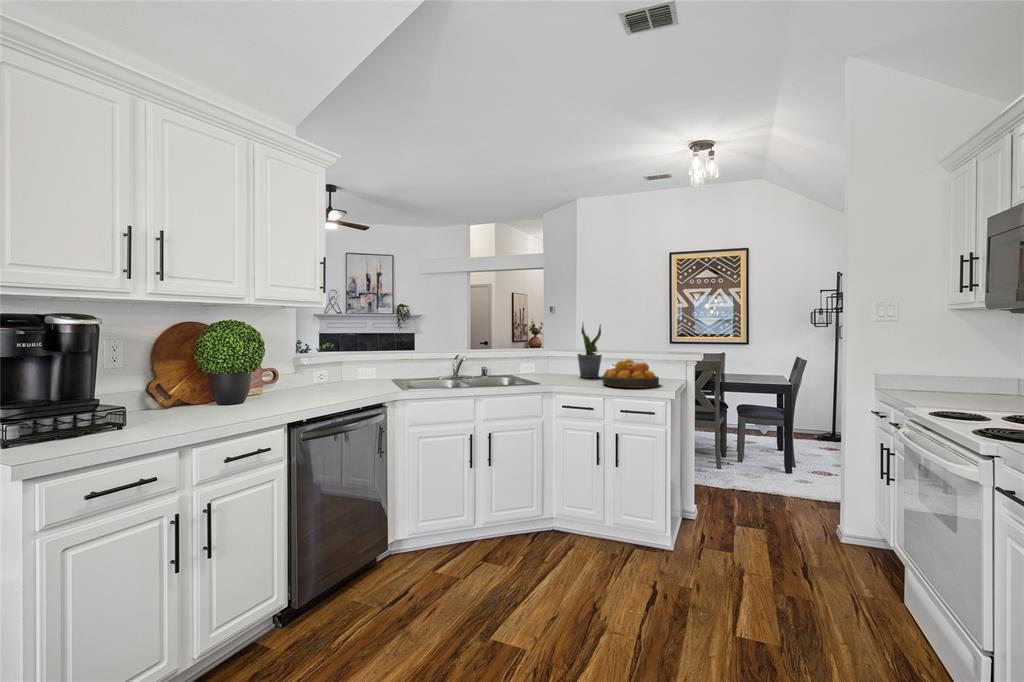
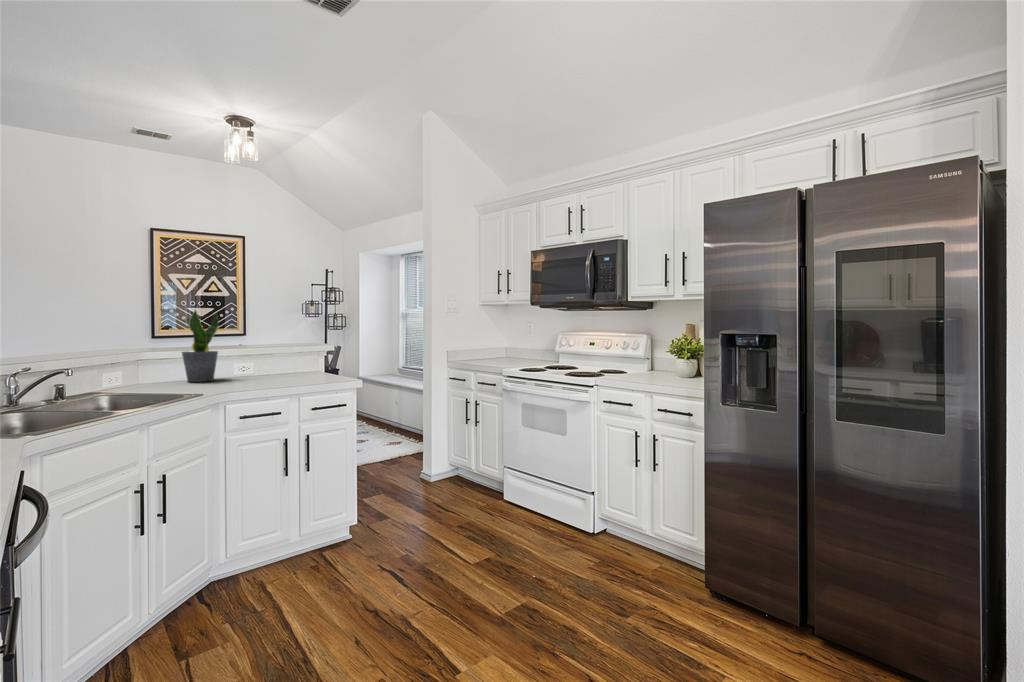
fruit bowl: present [603,359,659,388] -> none [253,353,321,384]

